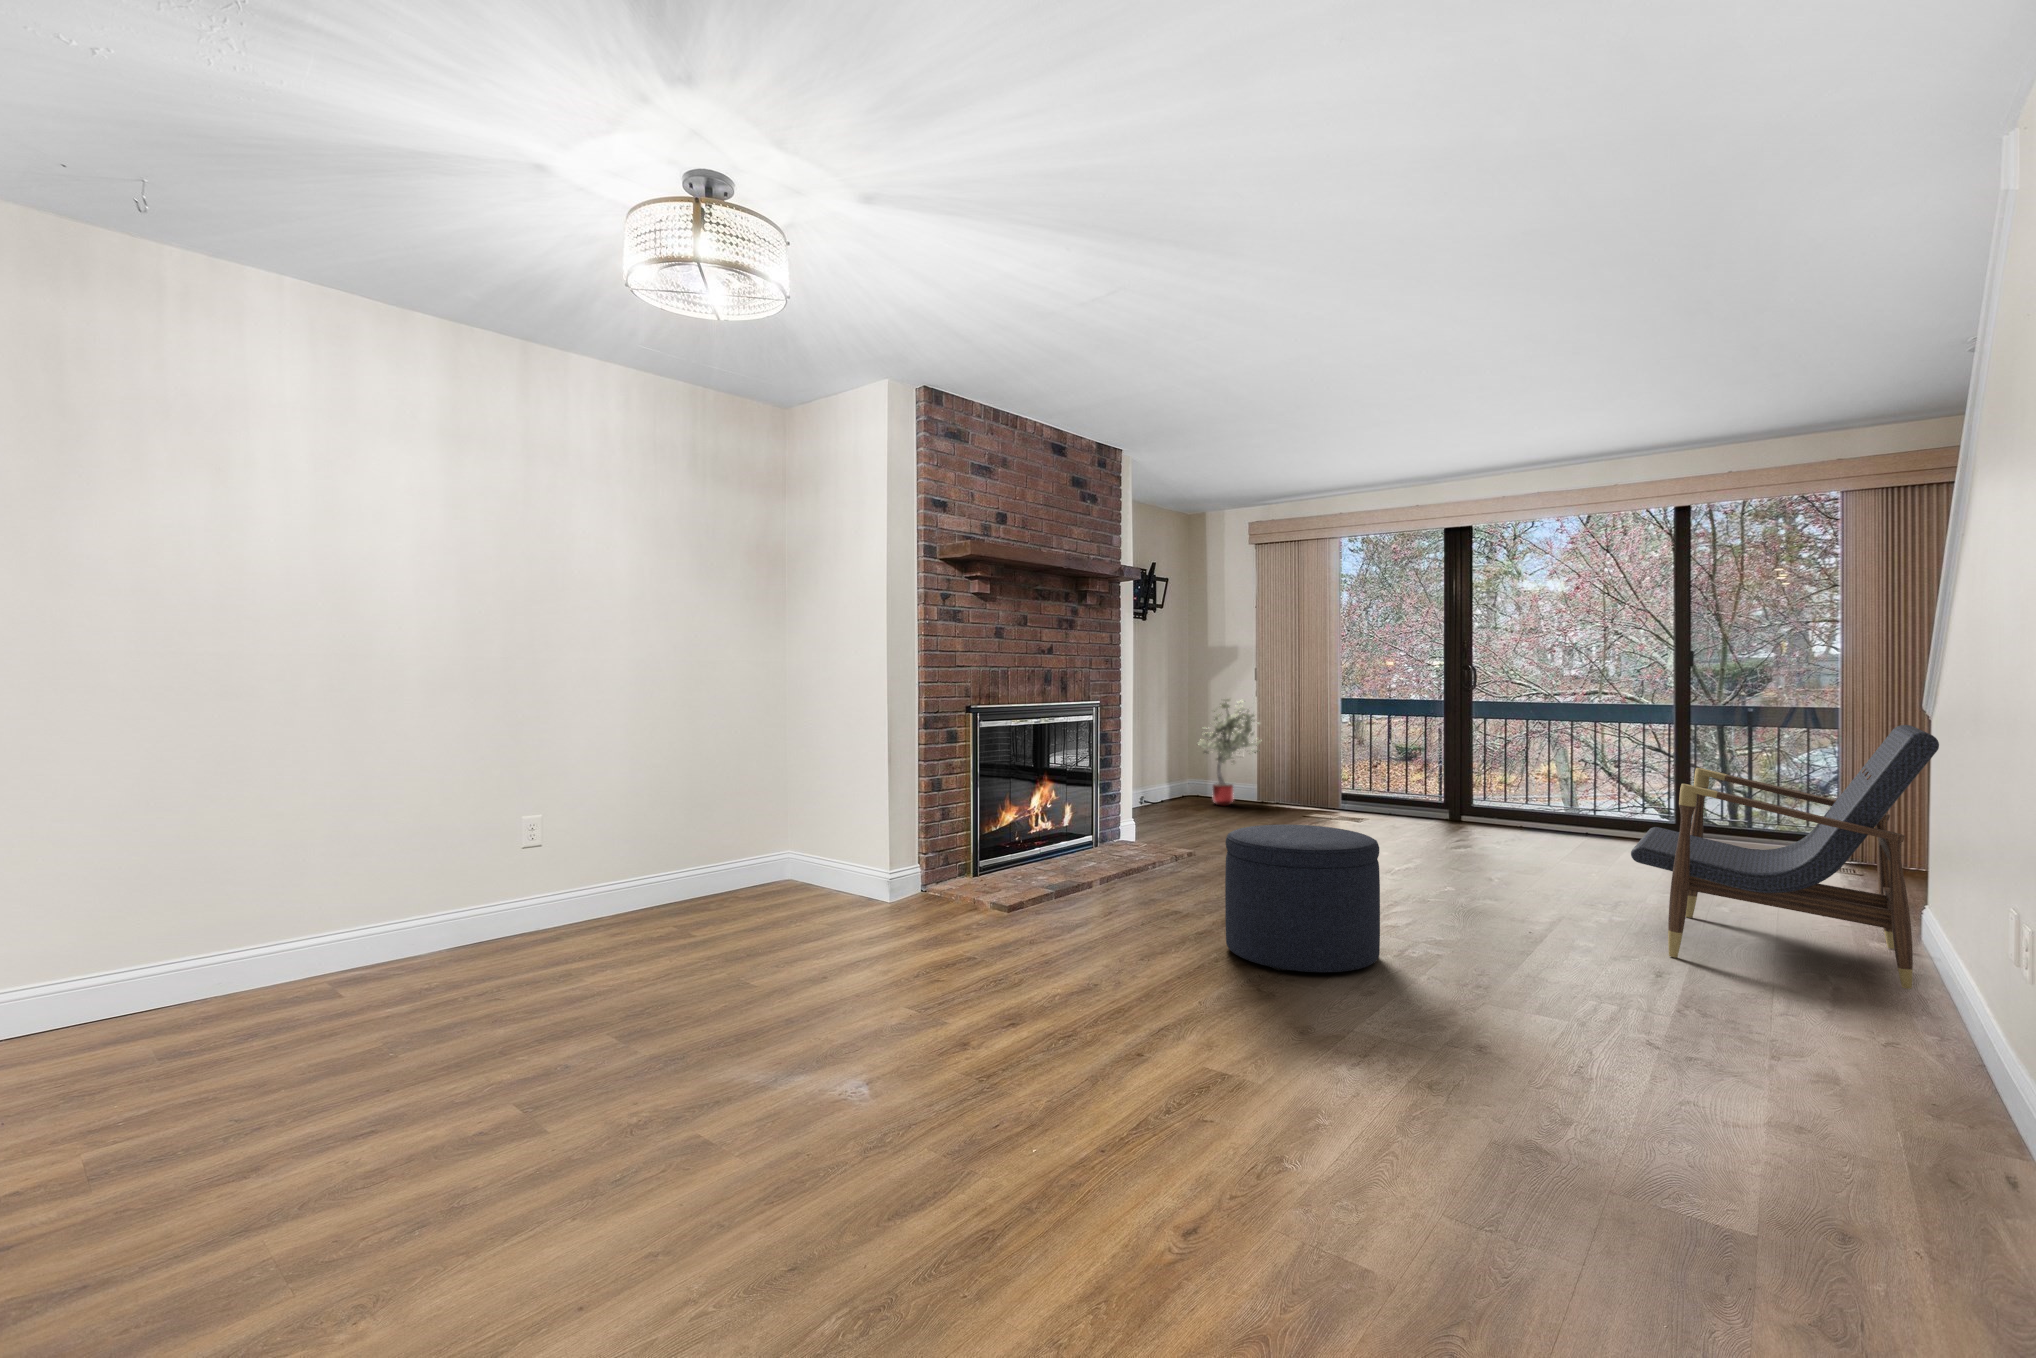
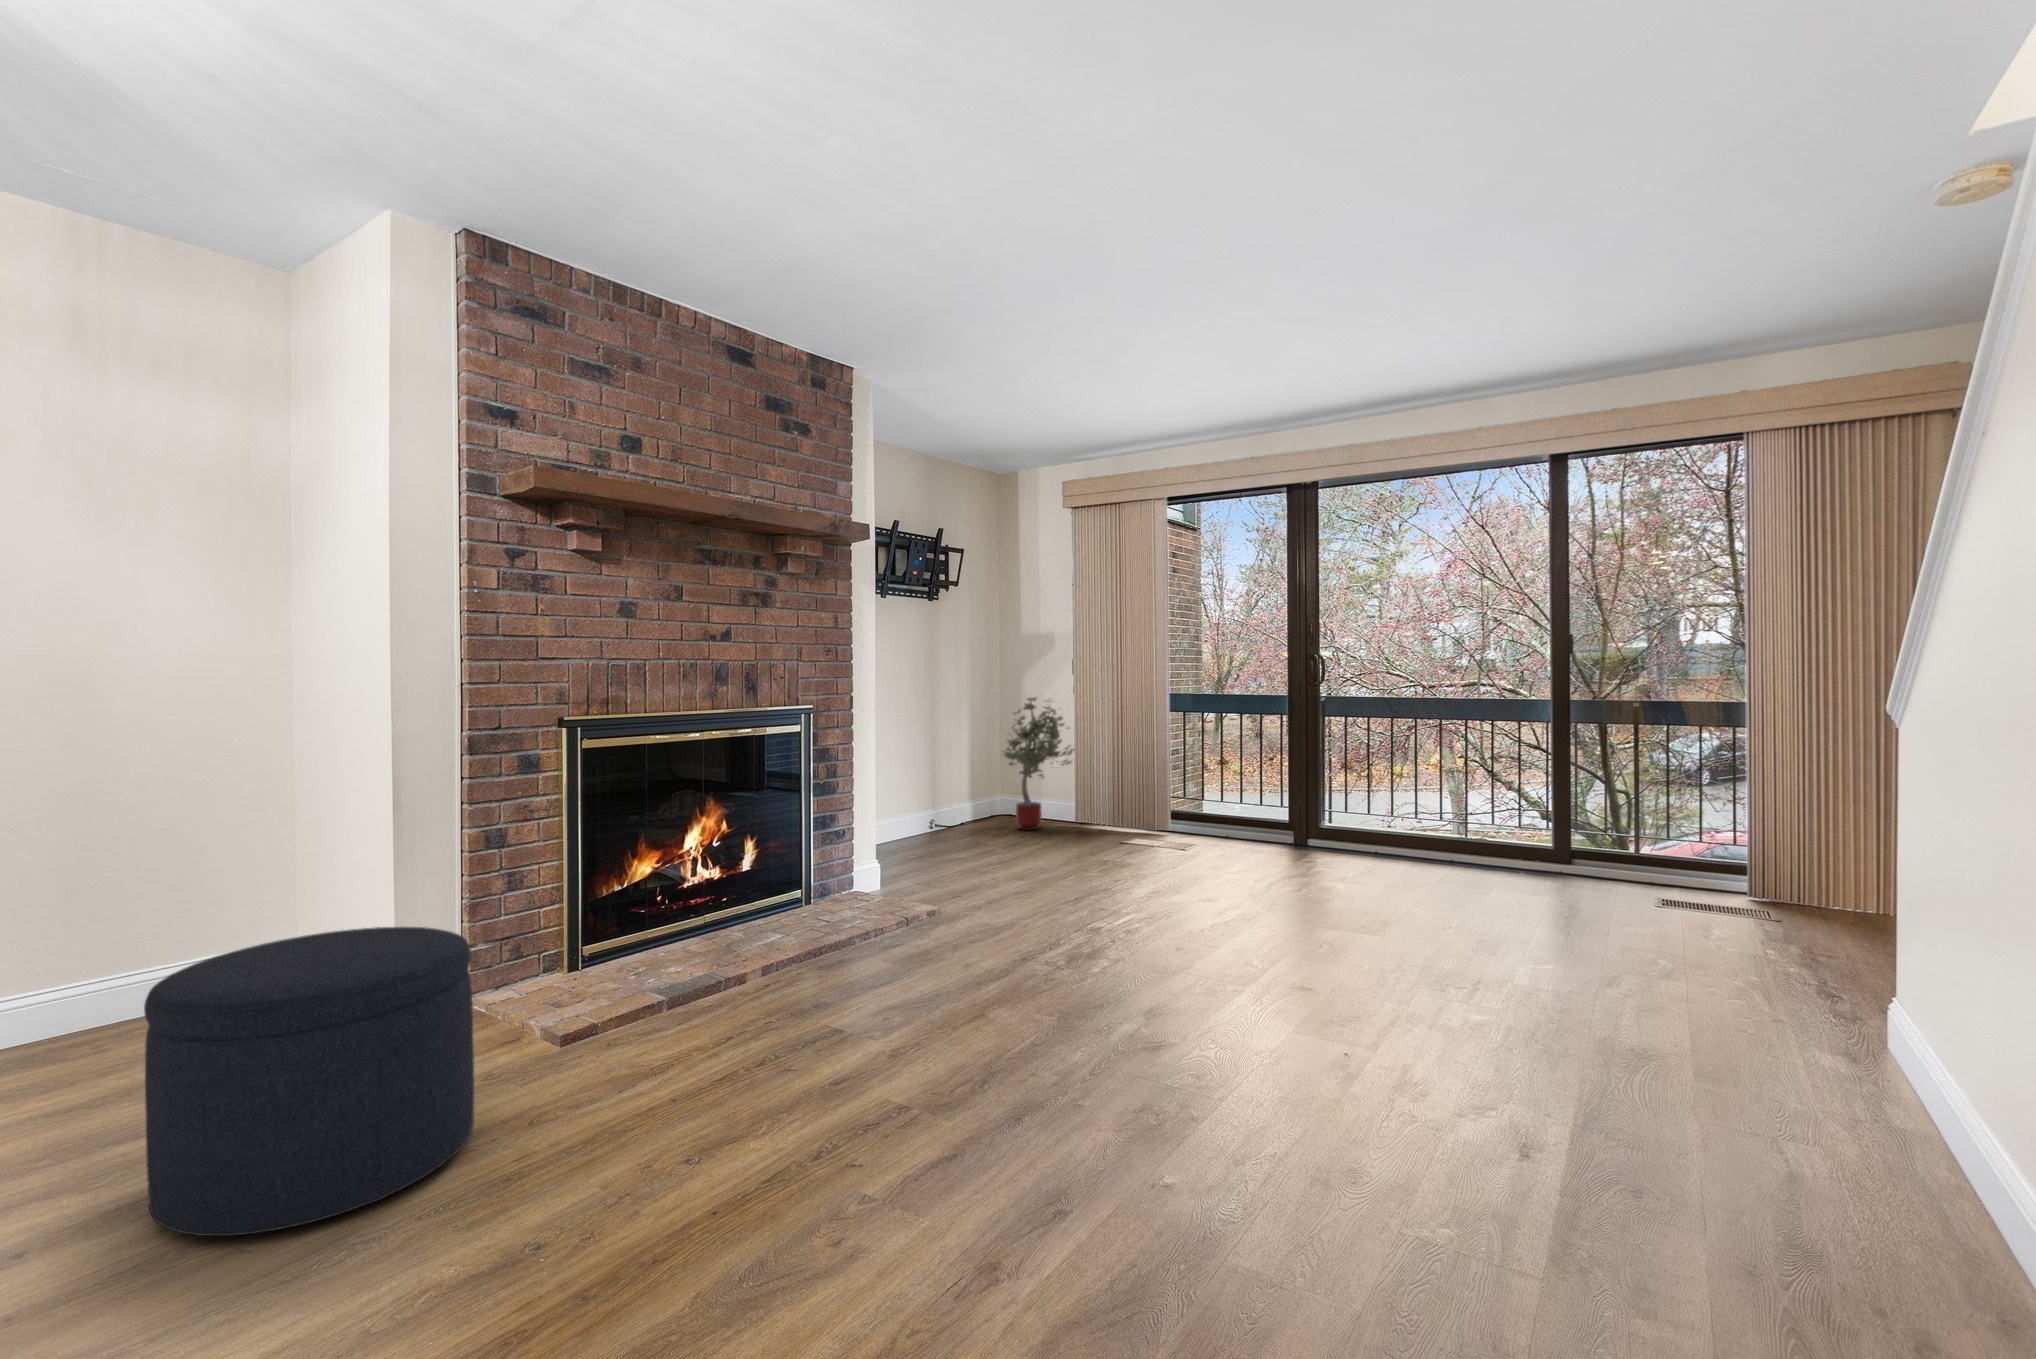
lounge chair: present [1631,725,1939,989] -> none [1477,732,1942,1169]
ottoman: present [1225,824,1380,972] -> present [144,927,474,1236]

